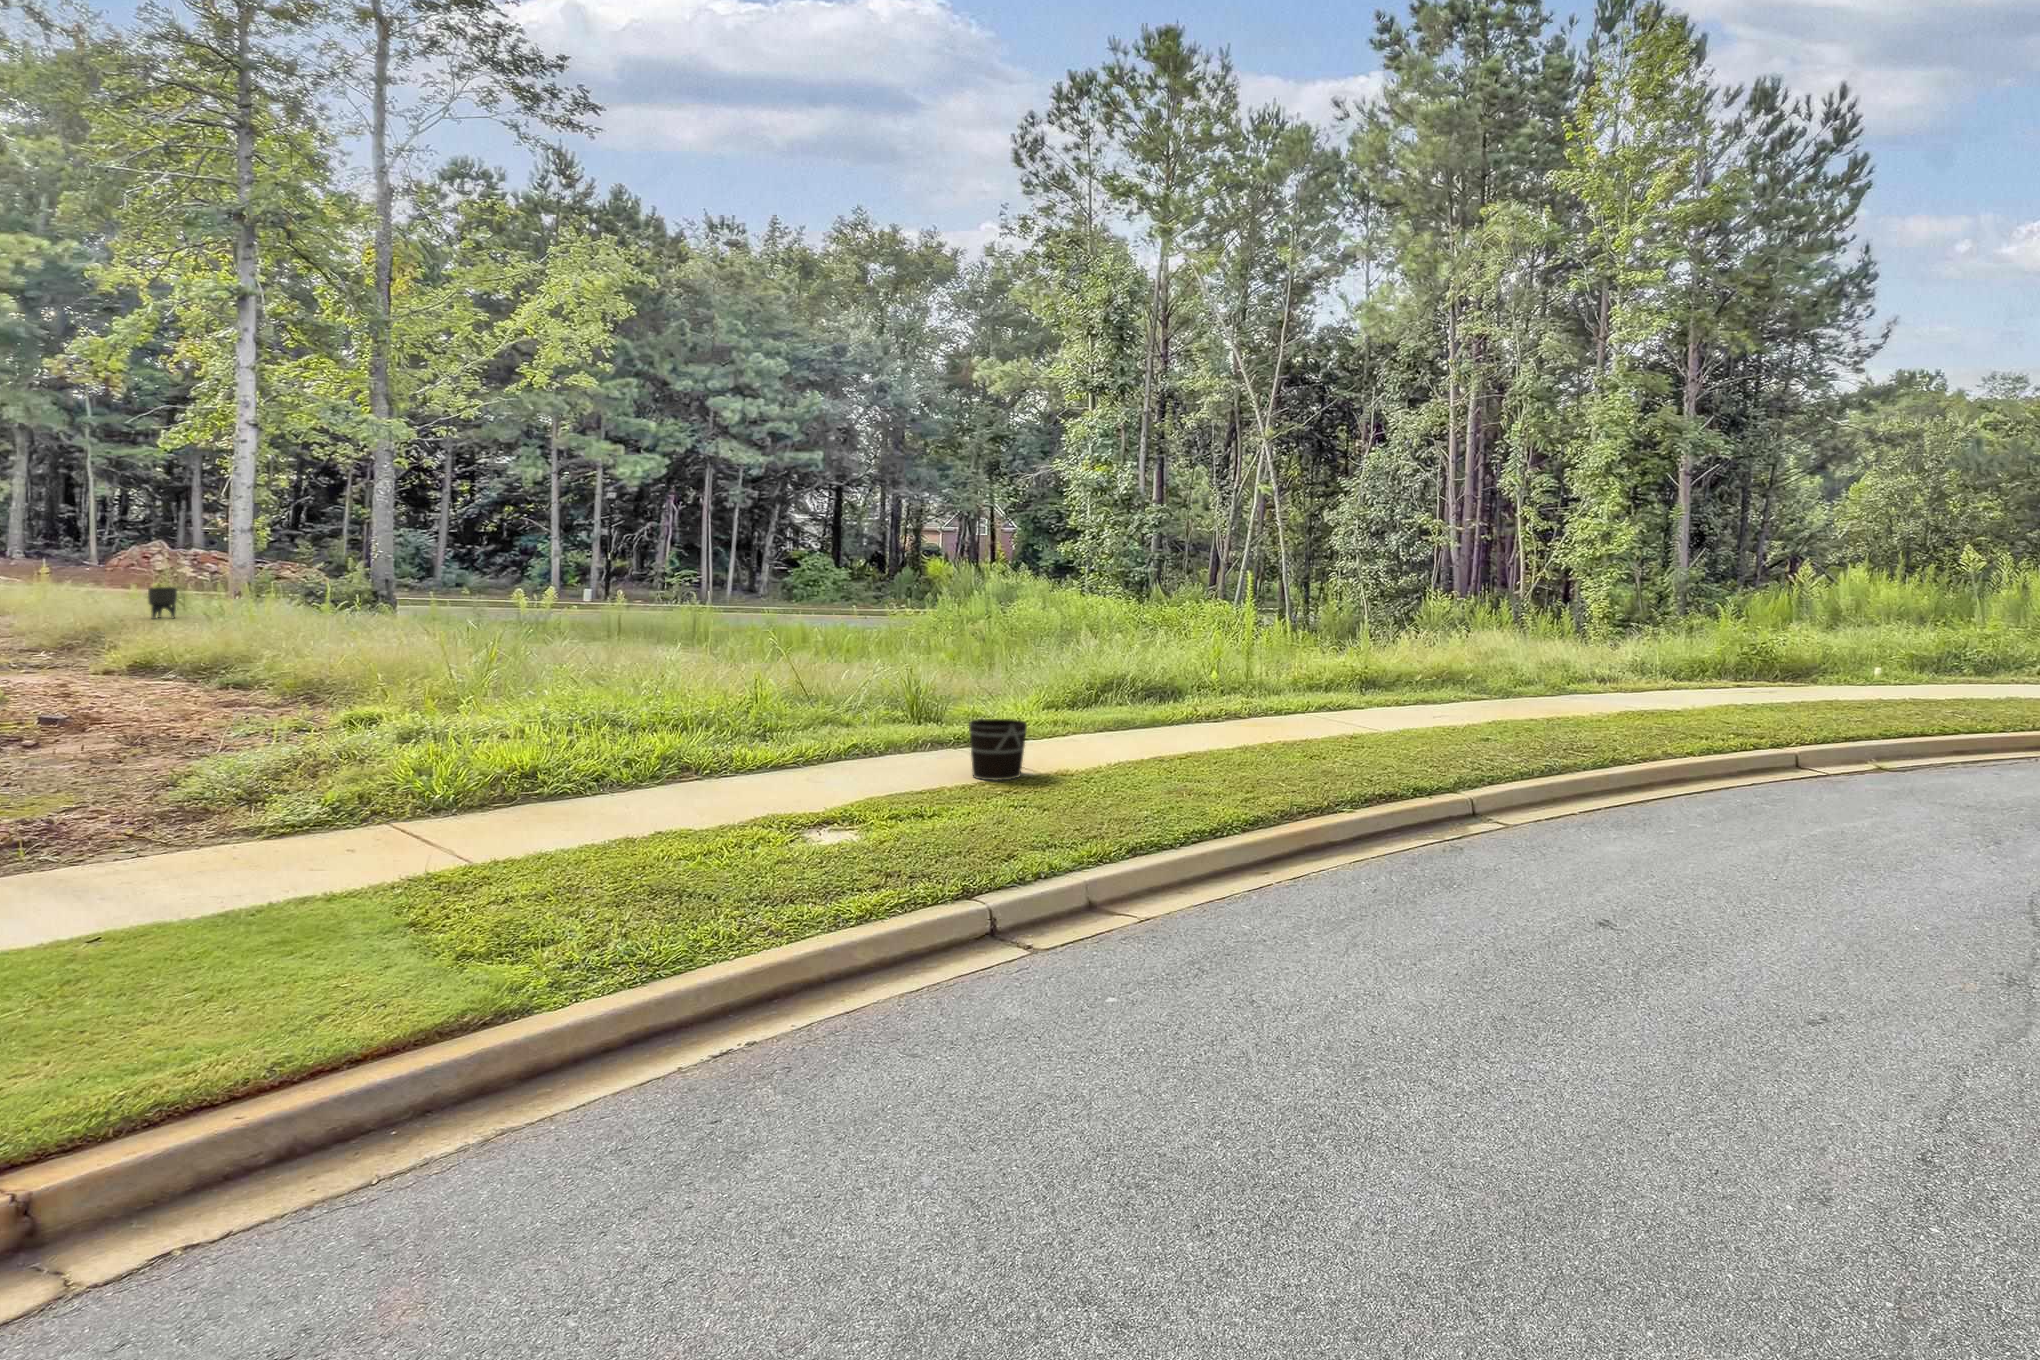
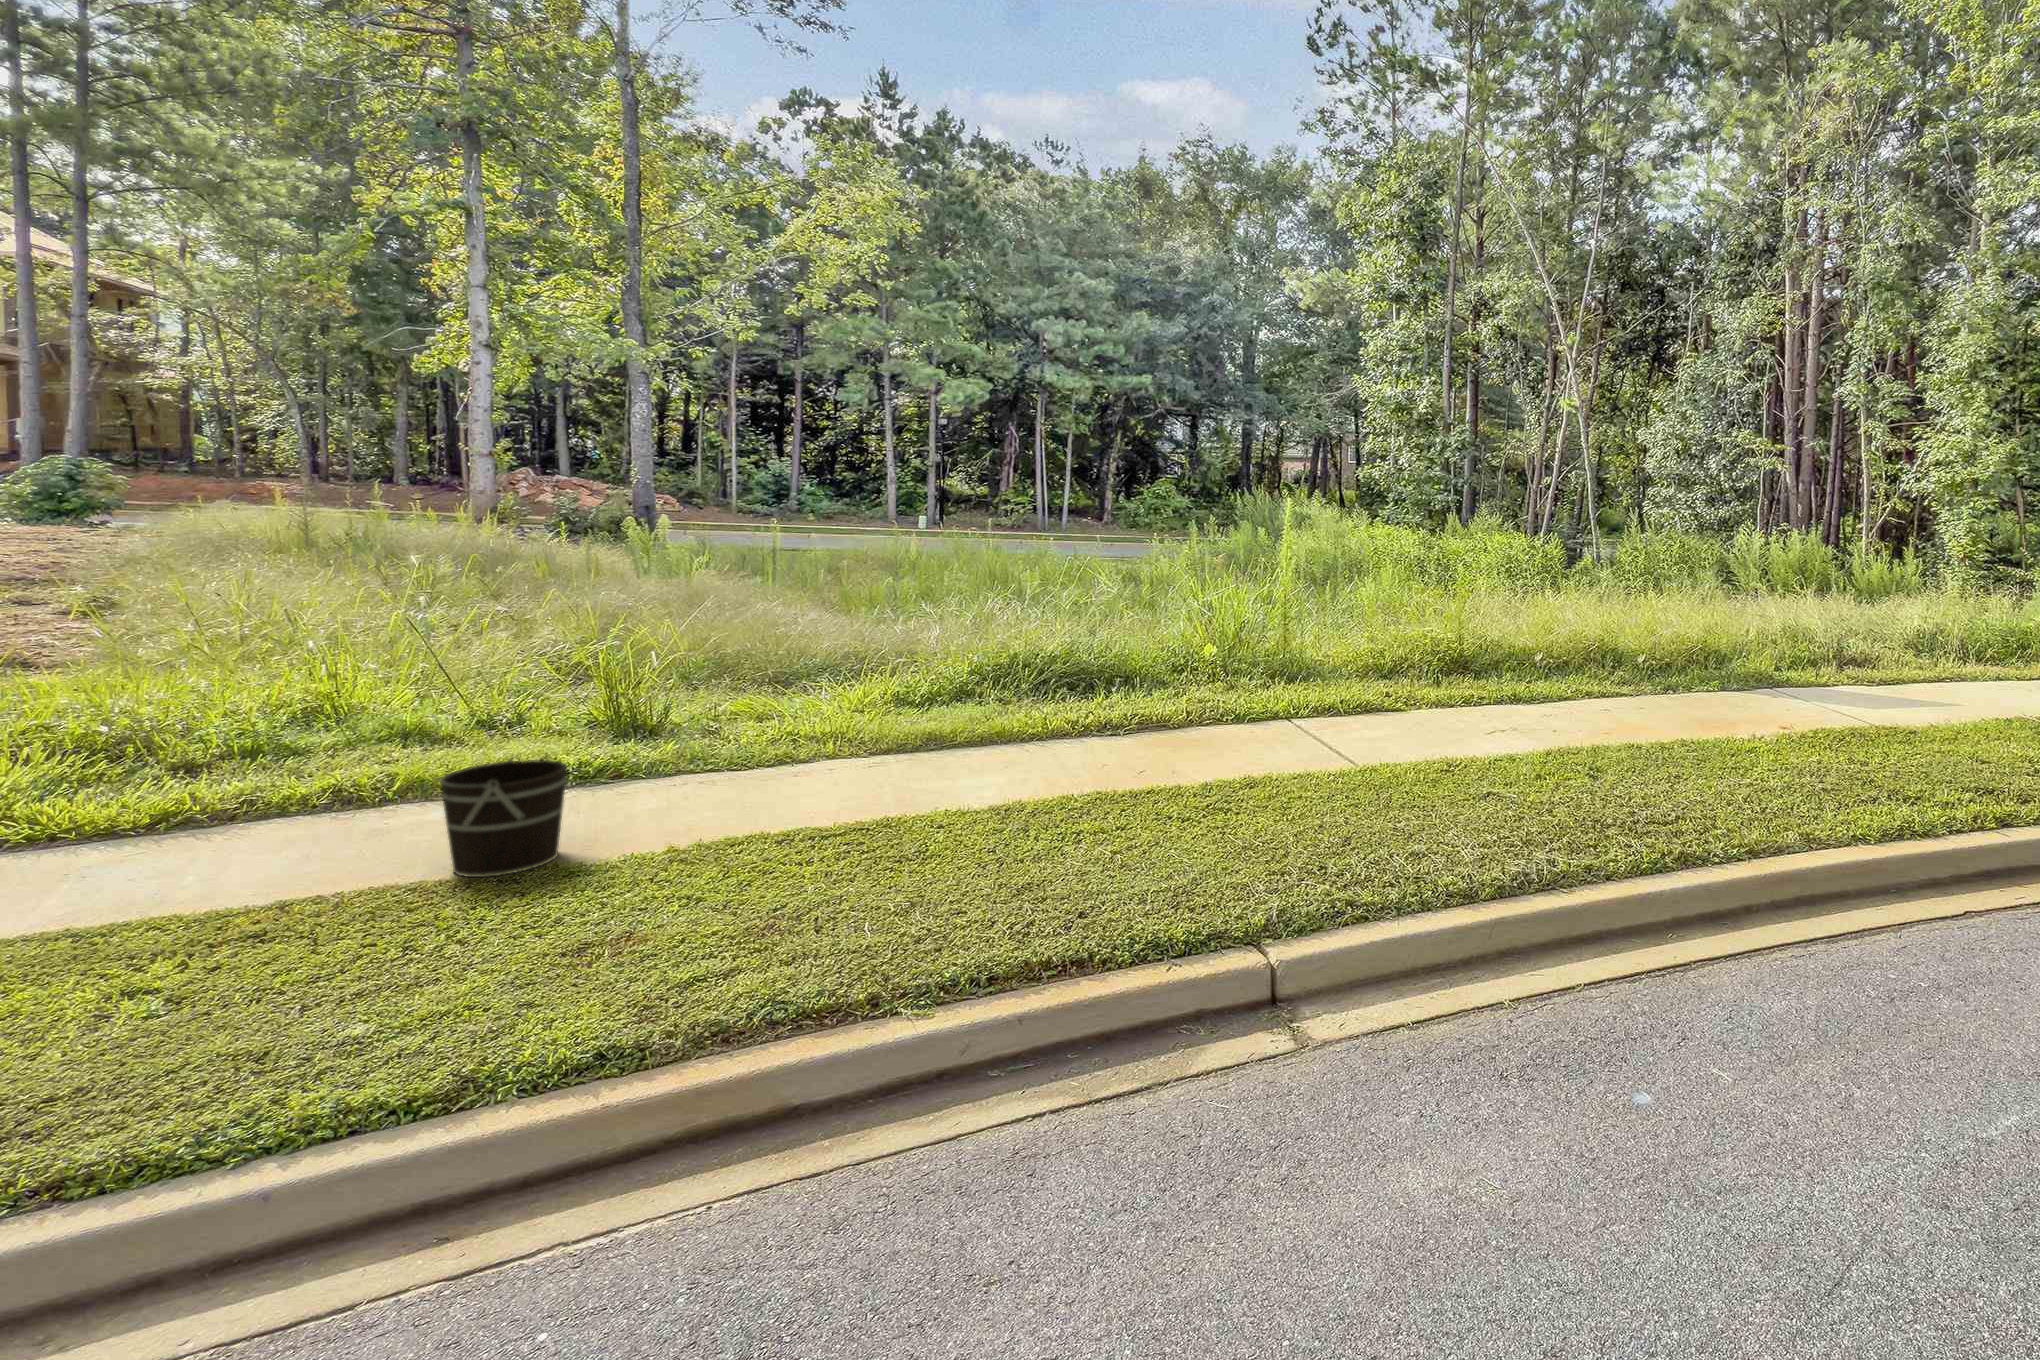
planter: present [148,587,177,619] -> none [106,517,144,553]

